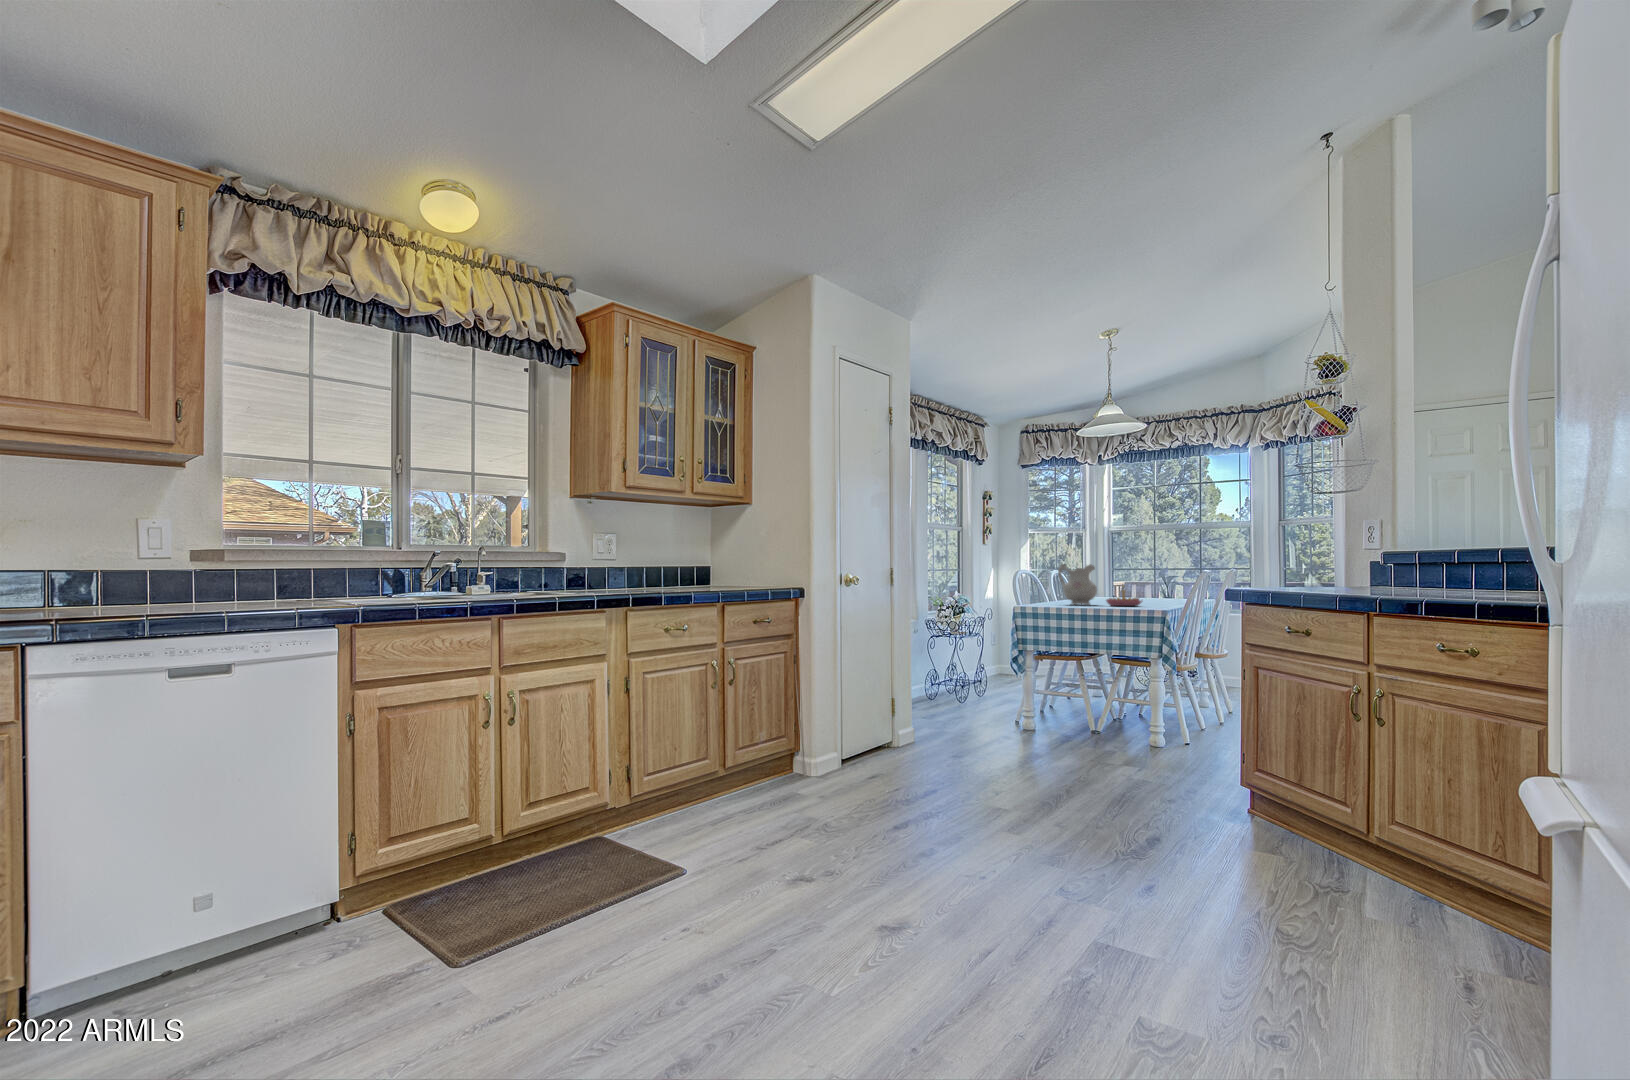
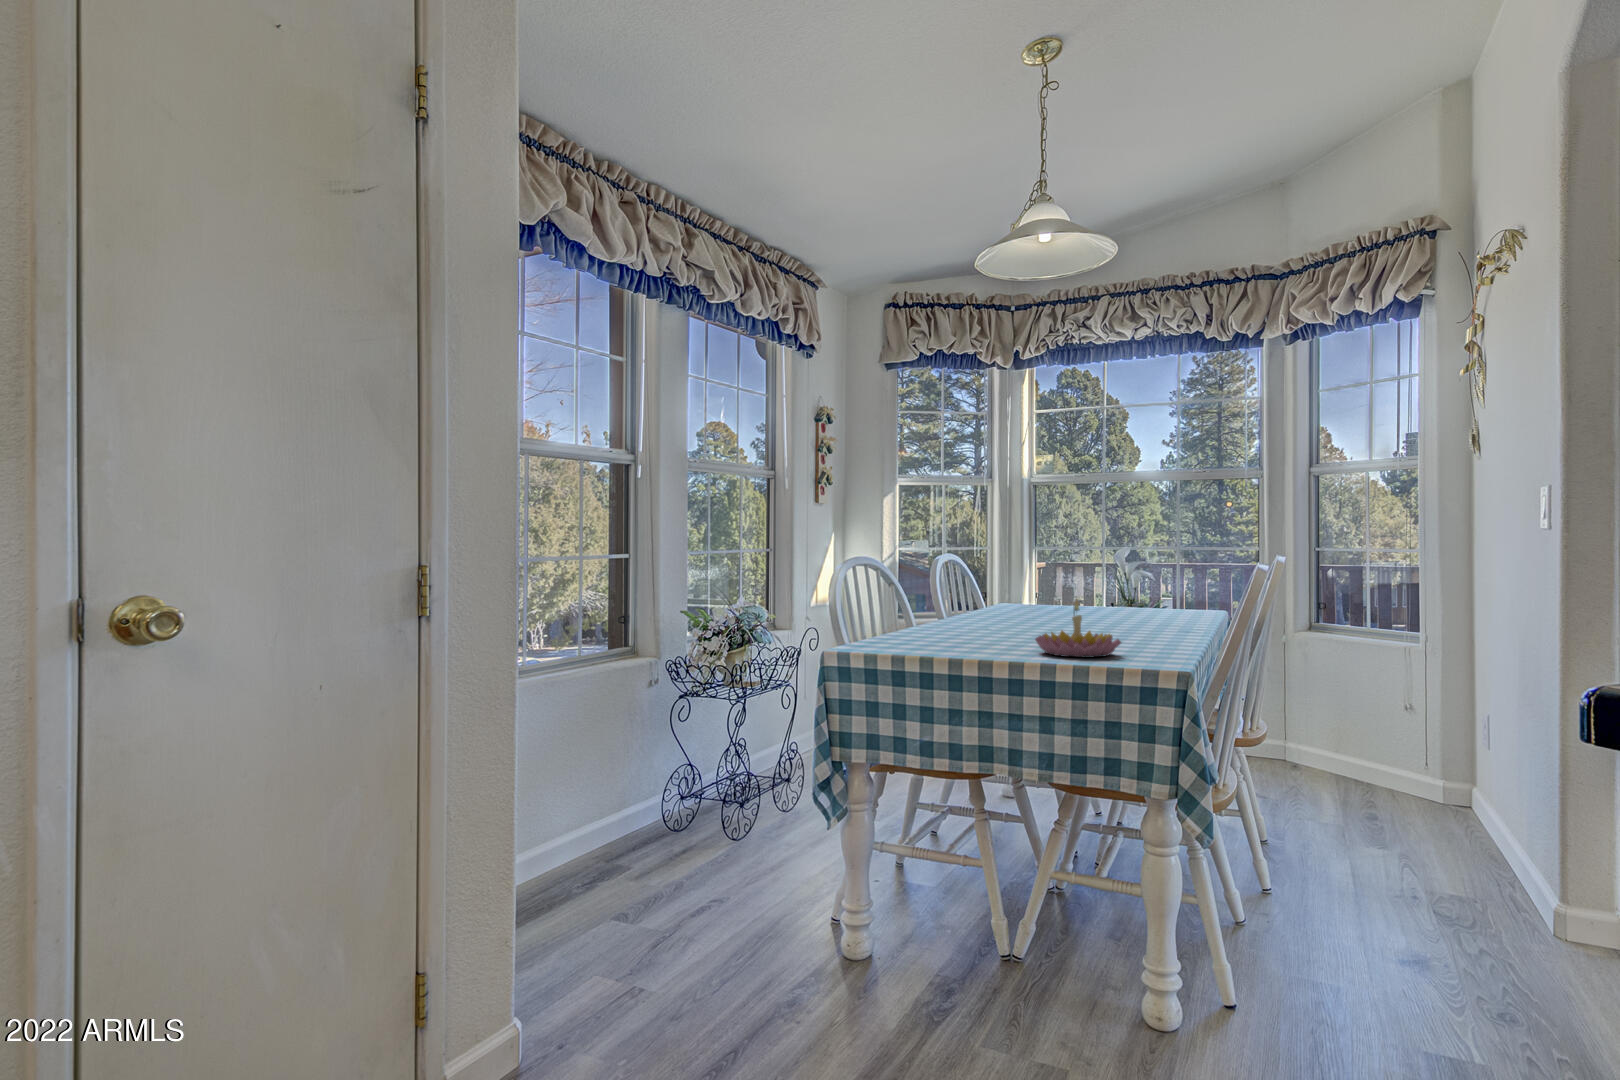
ceramic pitcher: present [1058,564,1097,605] -> none [929,548,1014,644]

